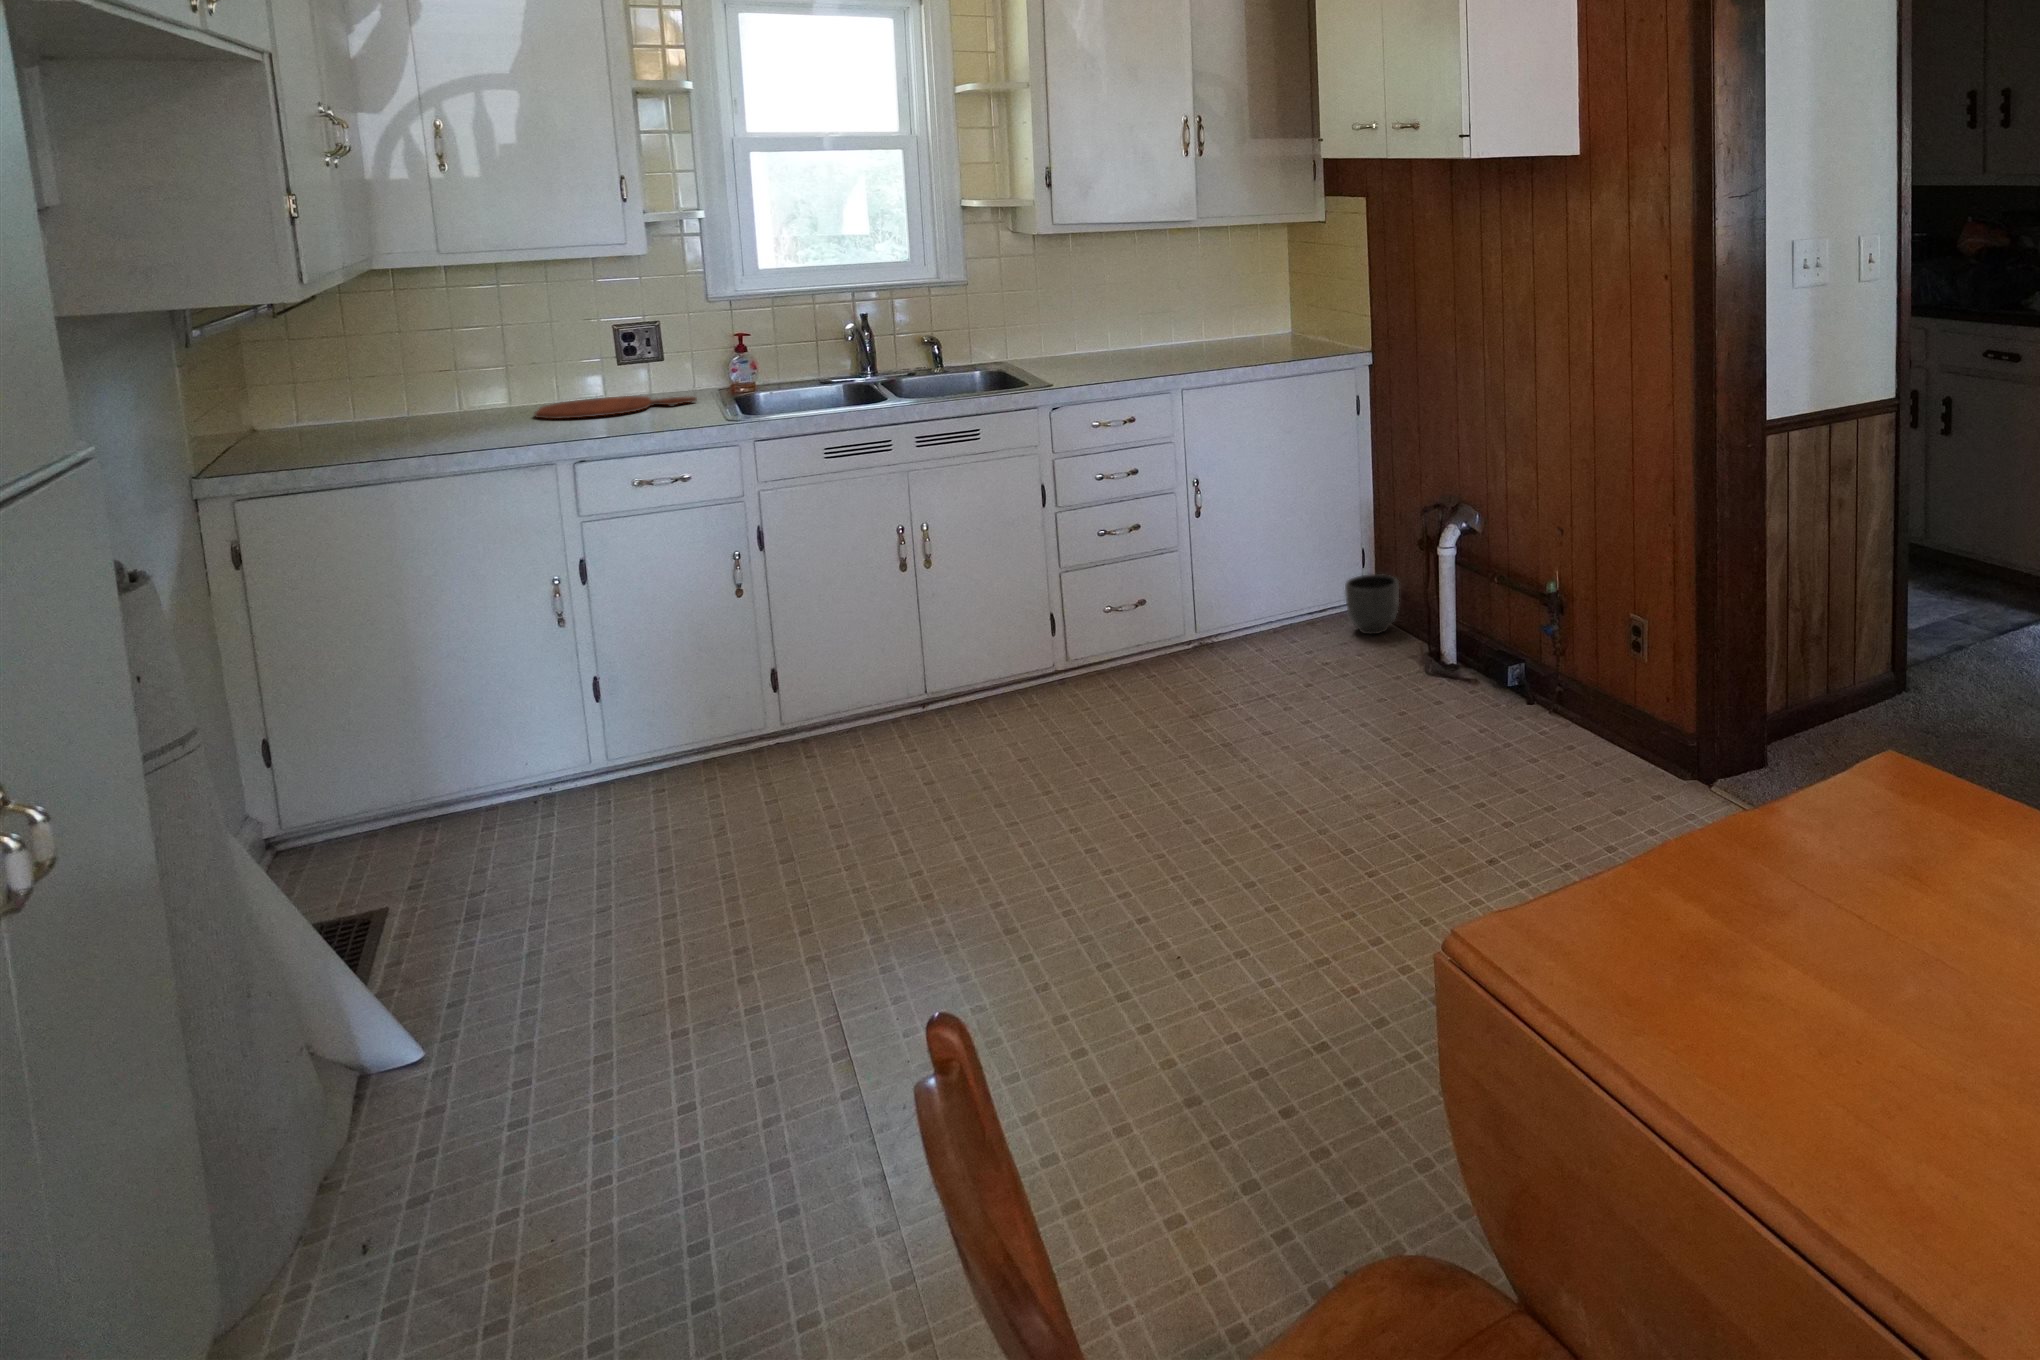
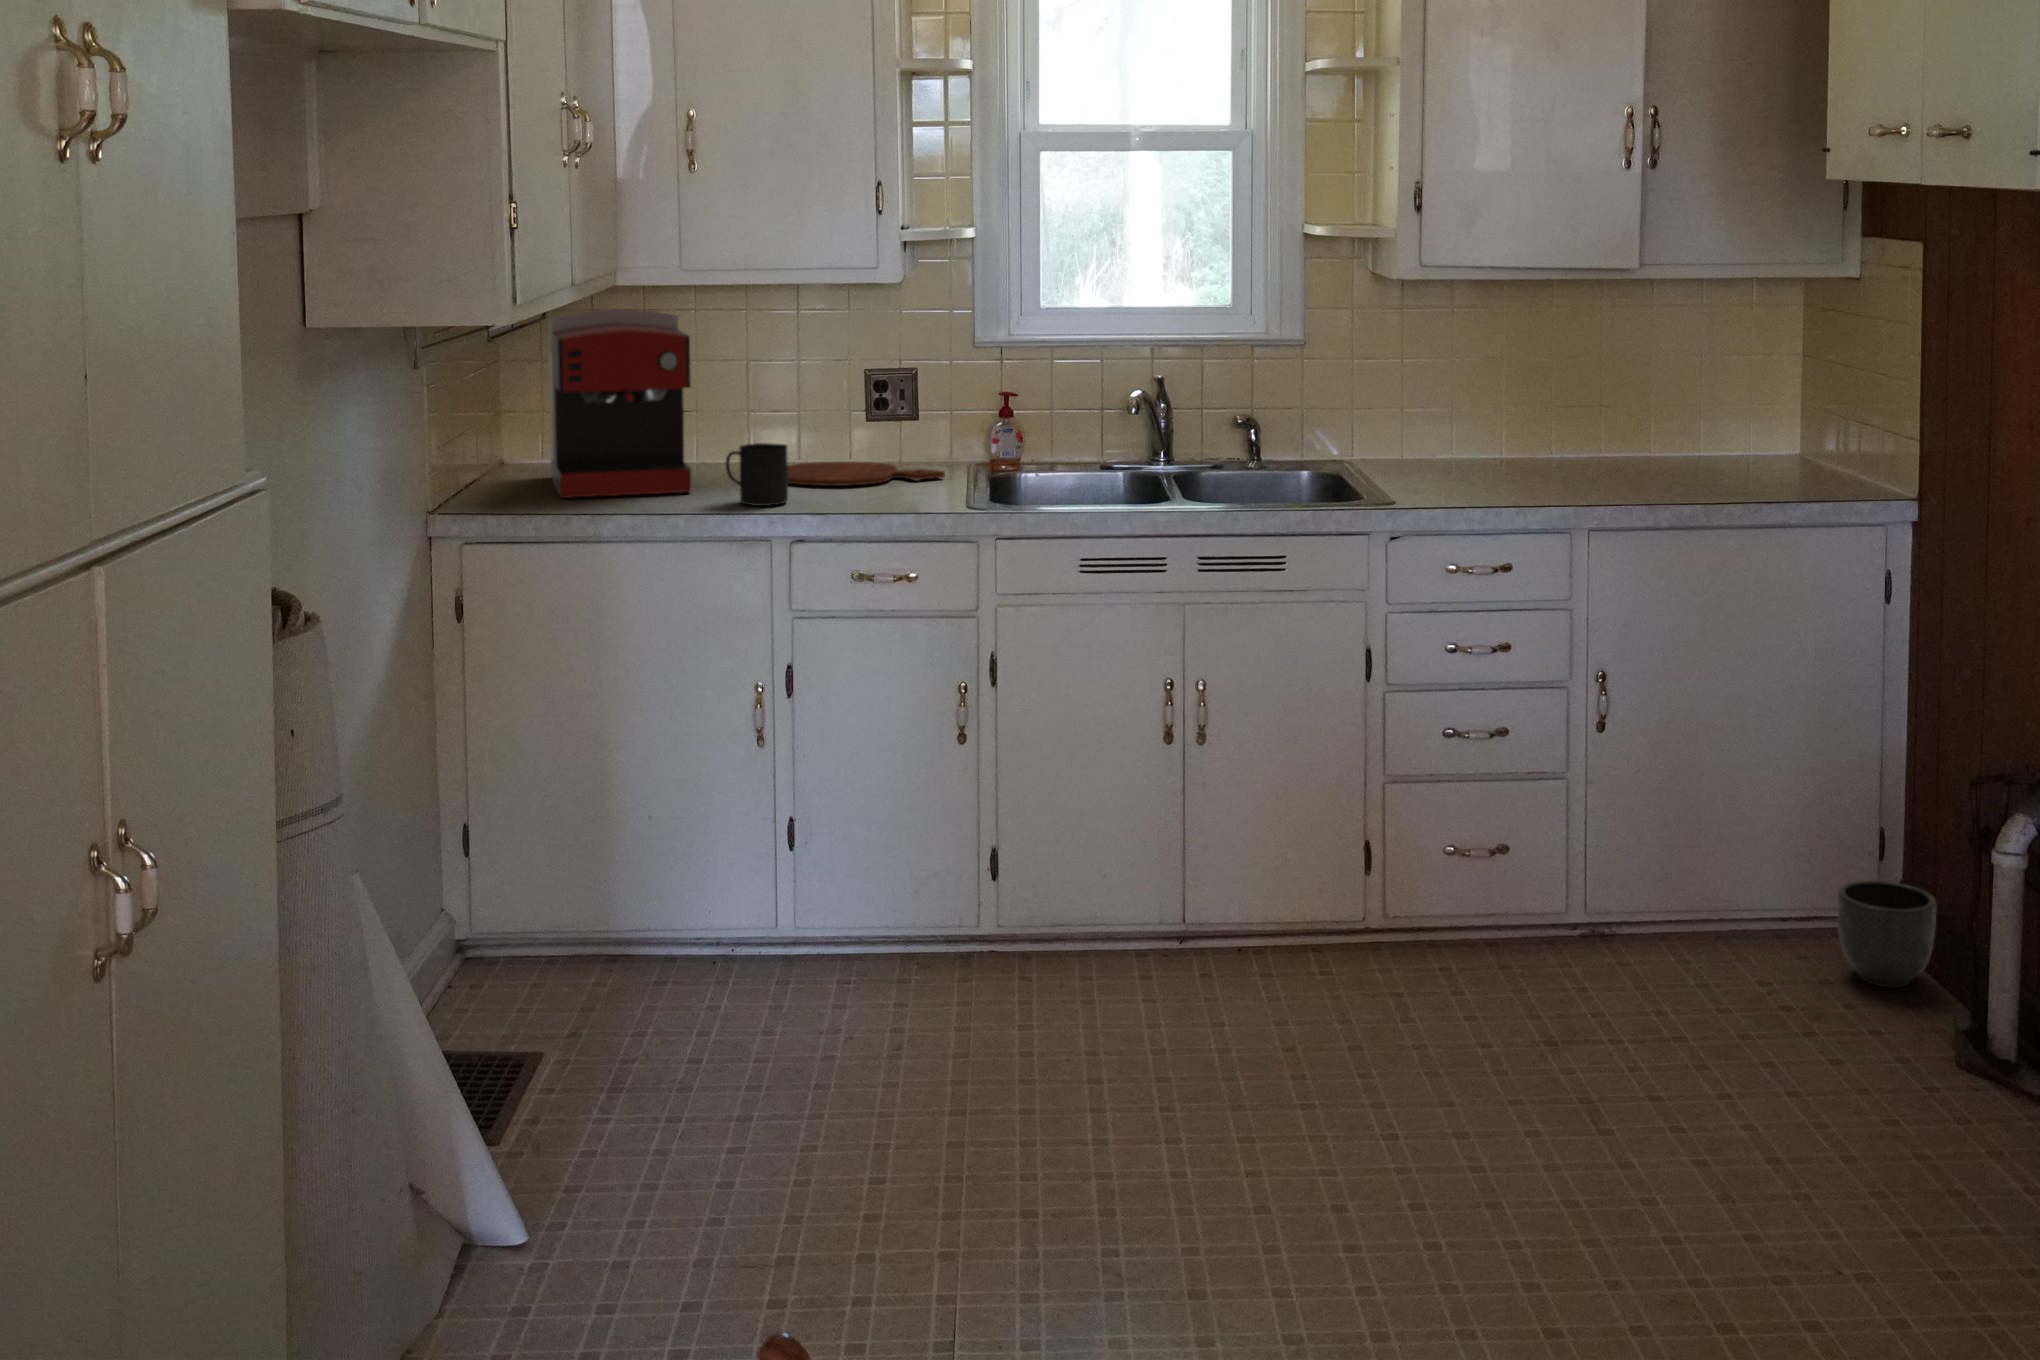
coffee maker: none [283,289,461,451] -> present [549,309,691,498]
mug: none [499,387,562,438] -> present [726,443,788,506]

